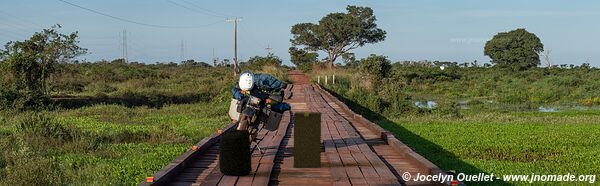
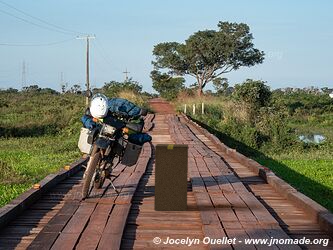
backpack: present [219,129,252,175] -> none [62,163,103,220]

